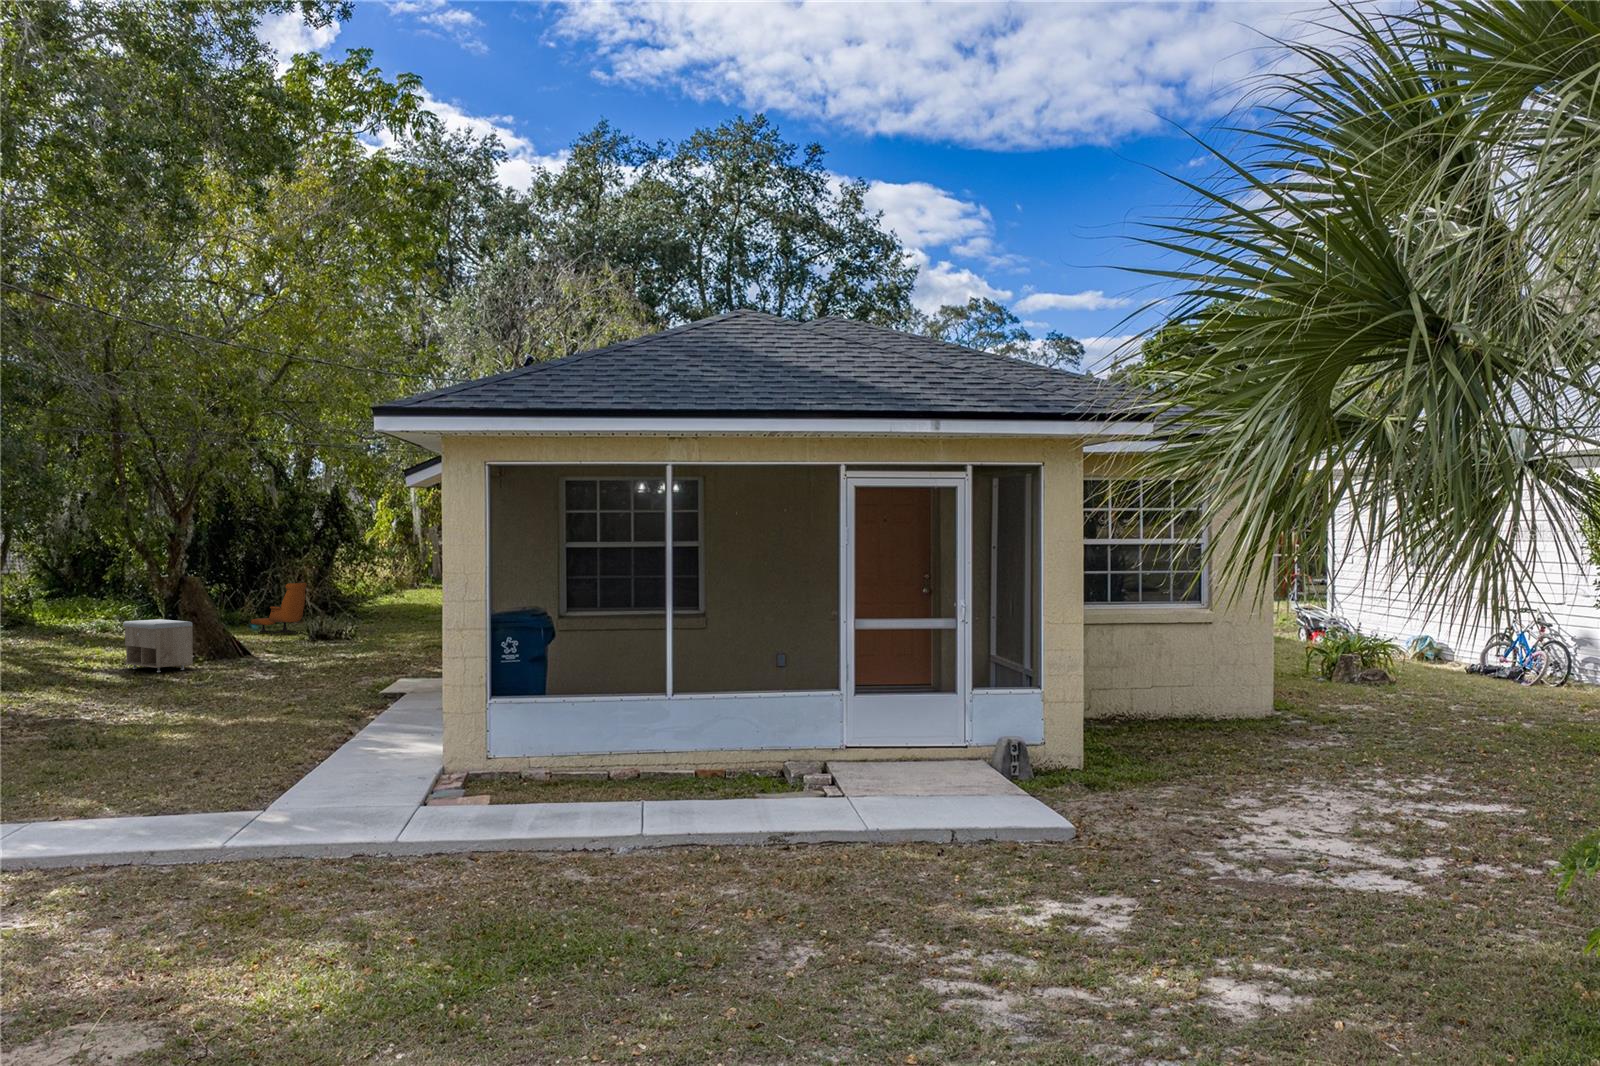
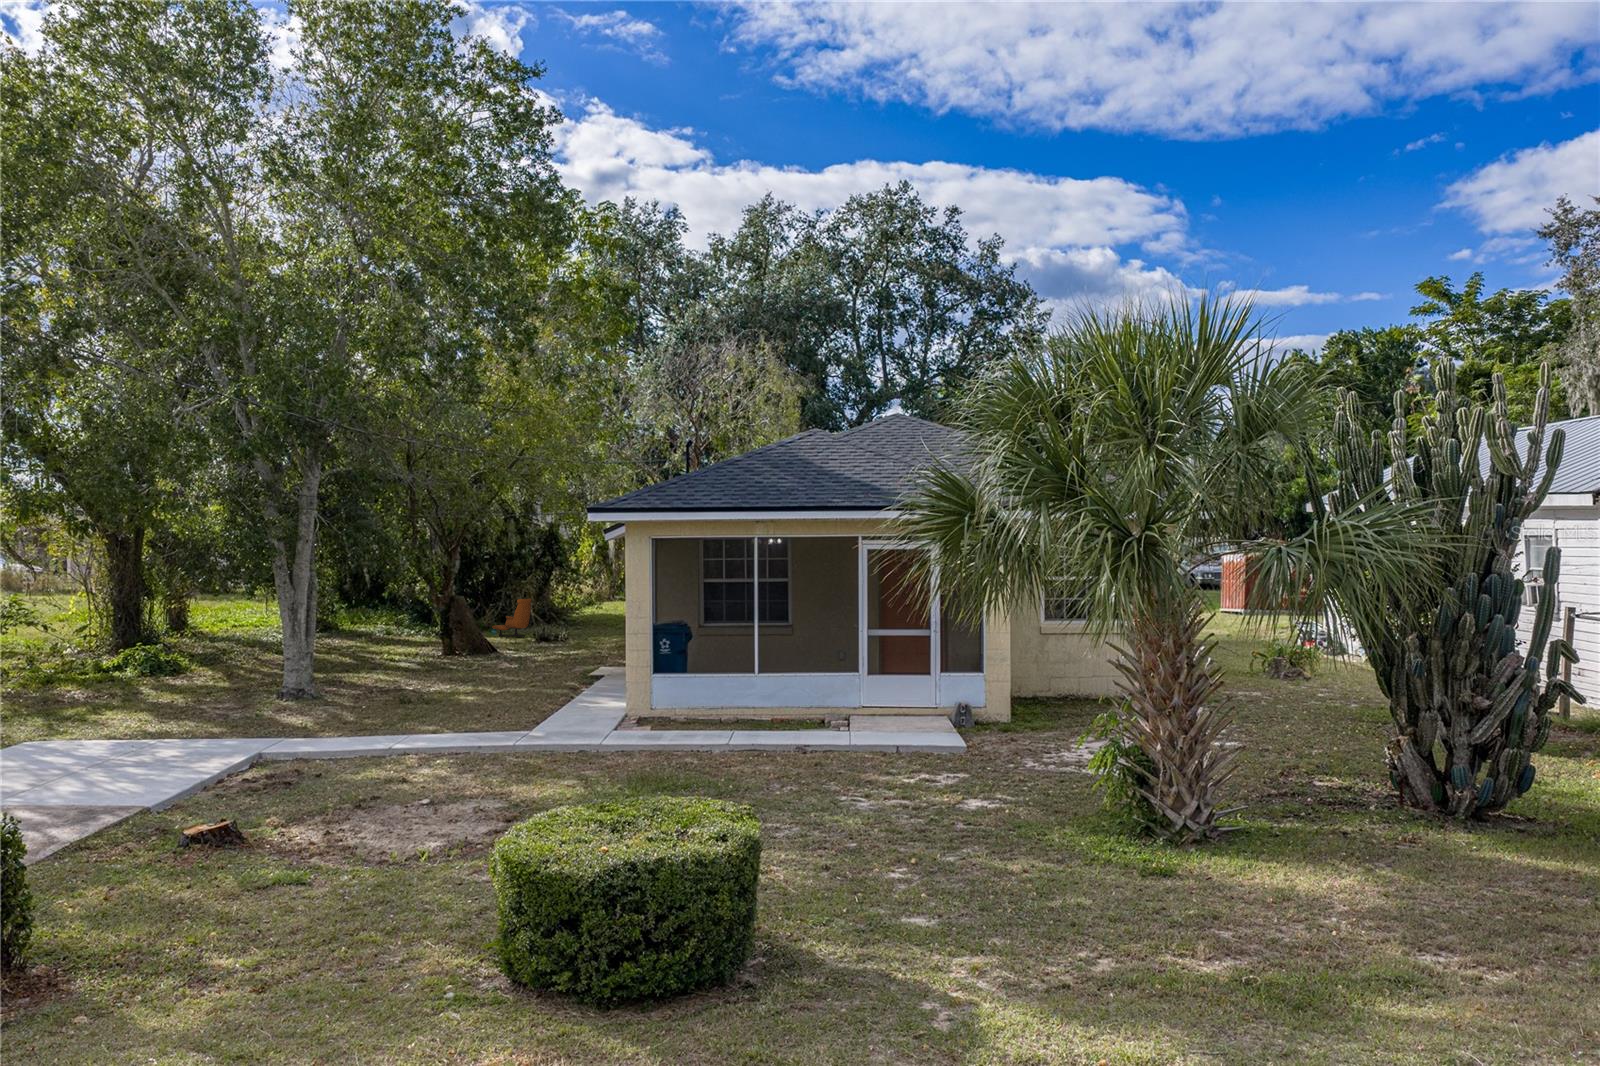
storage bench: present [123,619,193,672] -> none [418,624,463,661]

